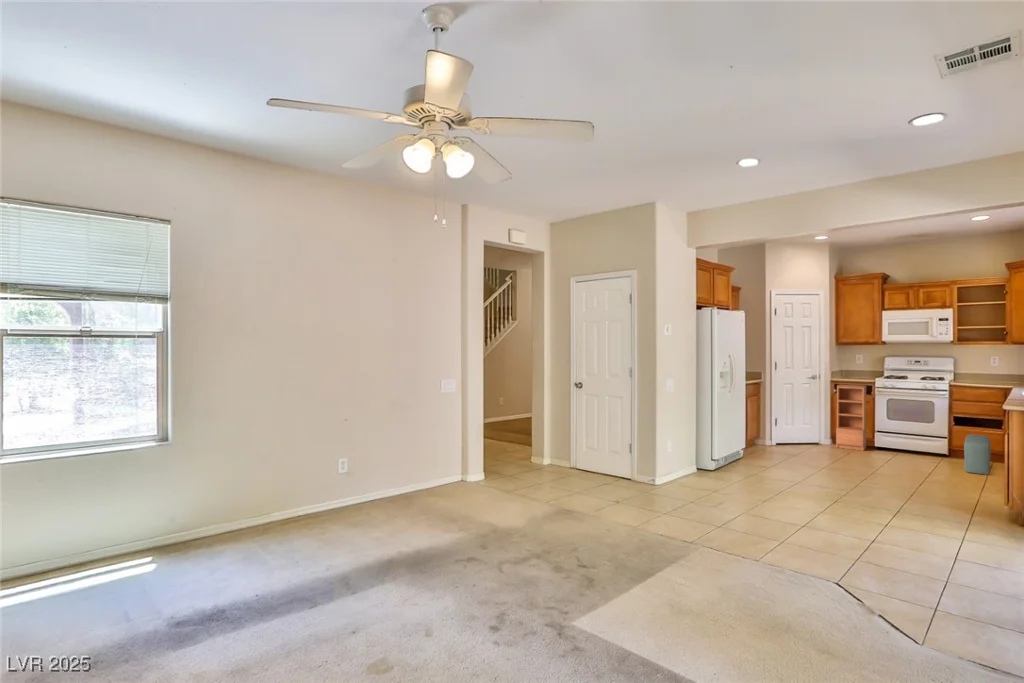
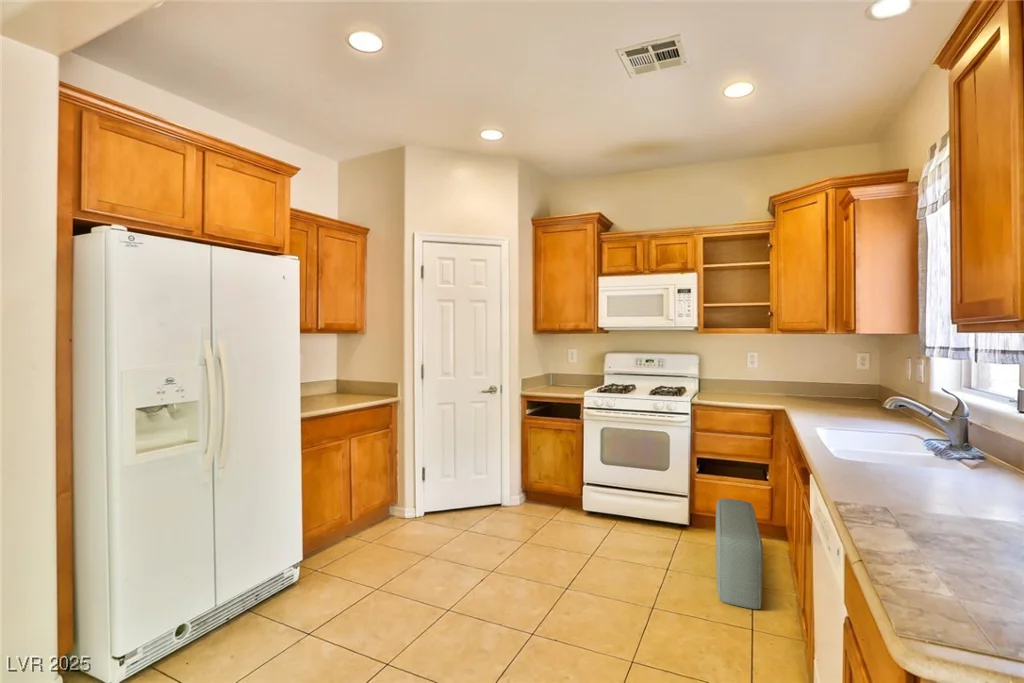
bookcase: present [836,385,866,451] -> none [522,401,573,523]

